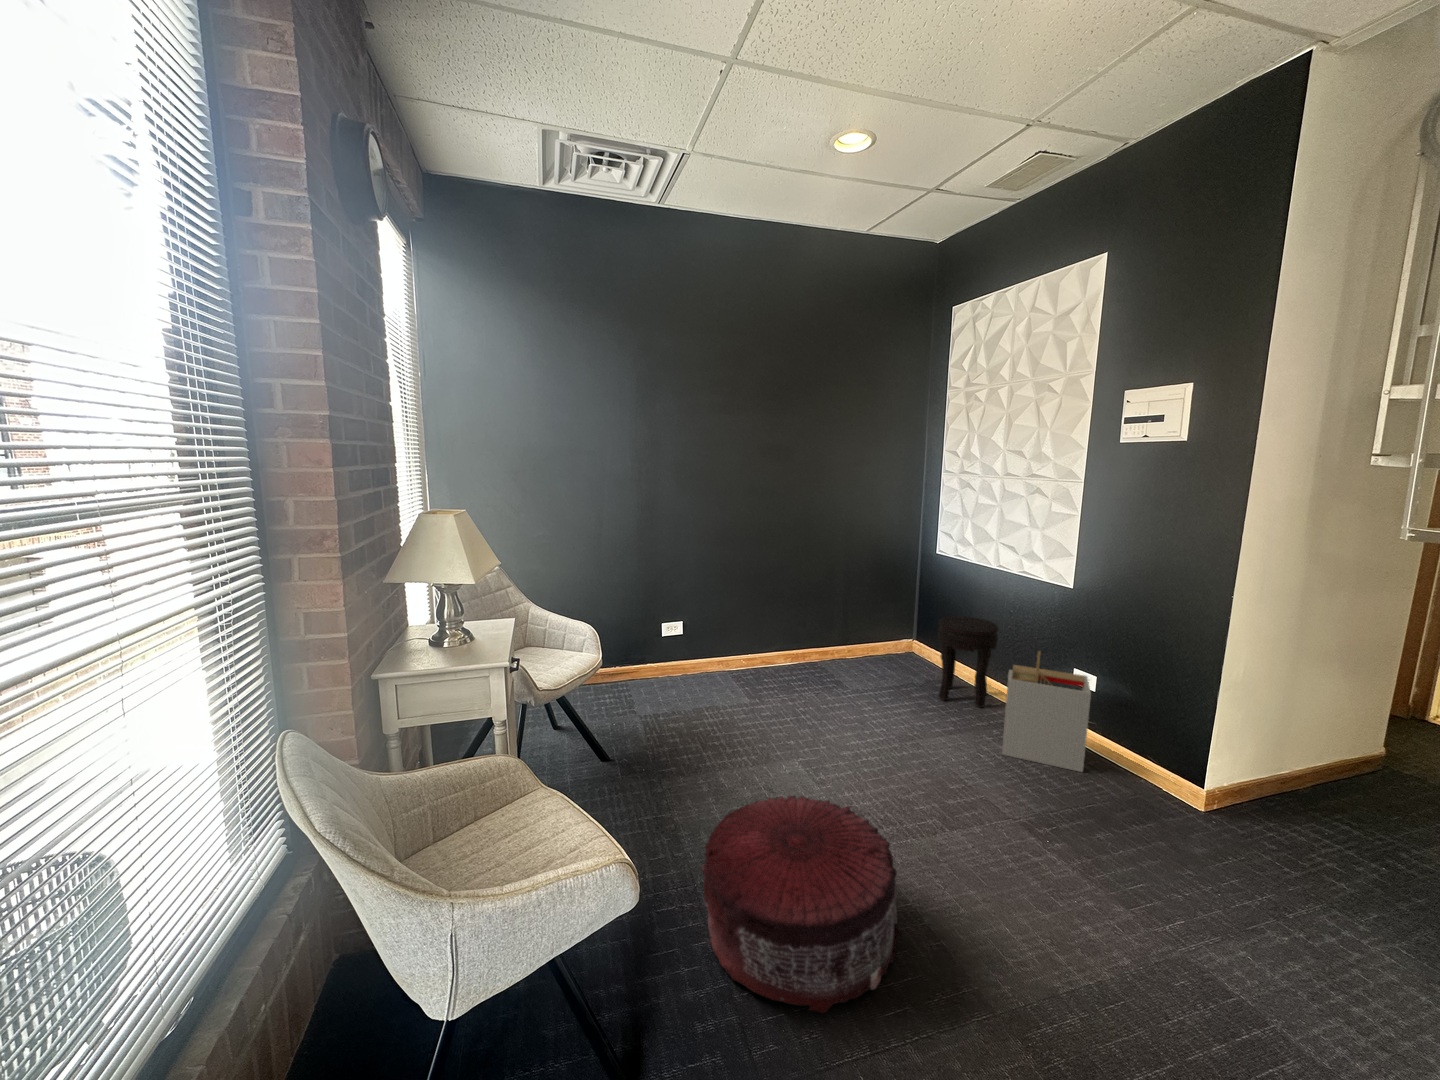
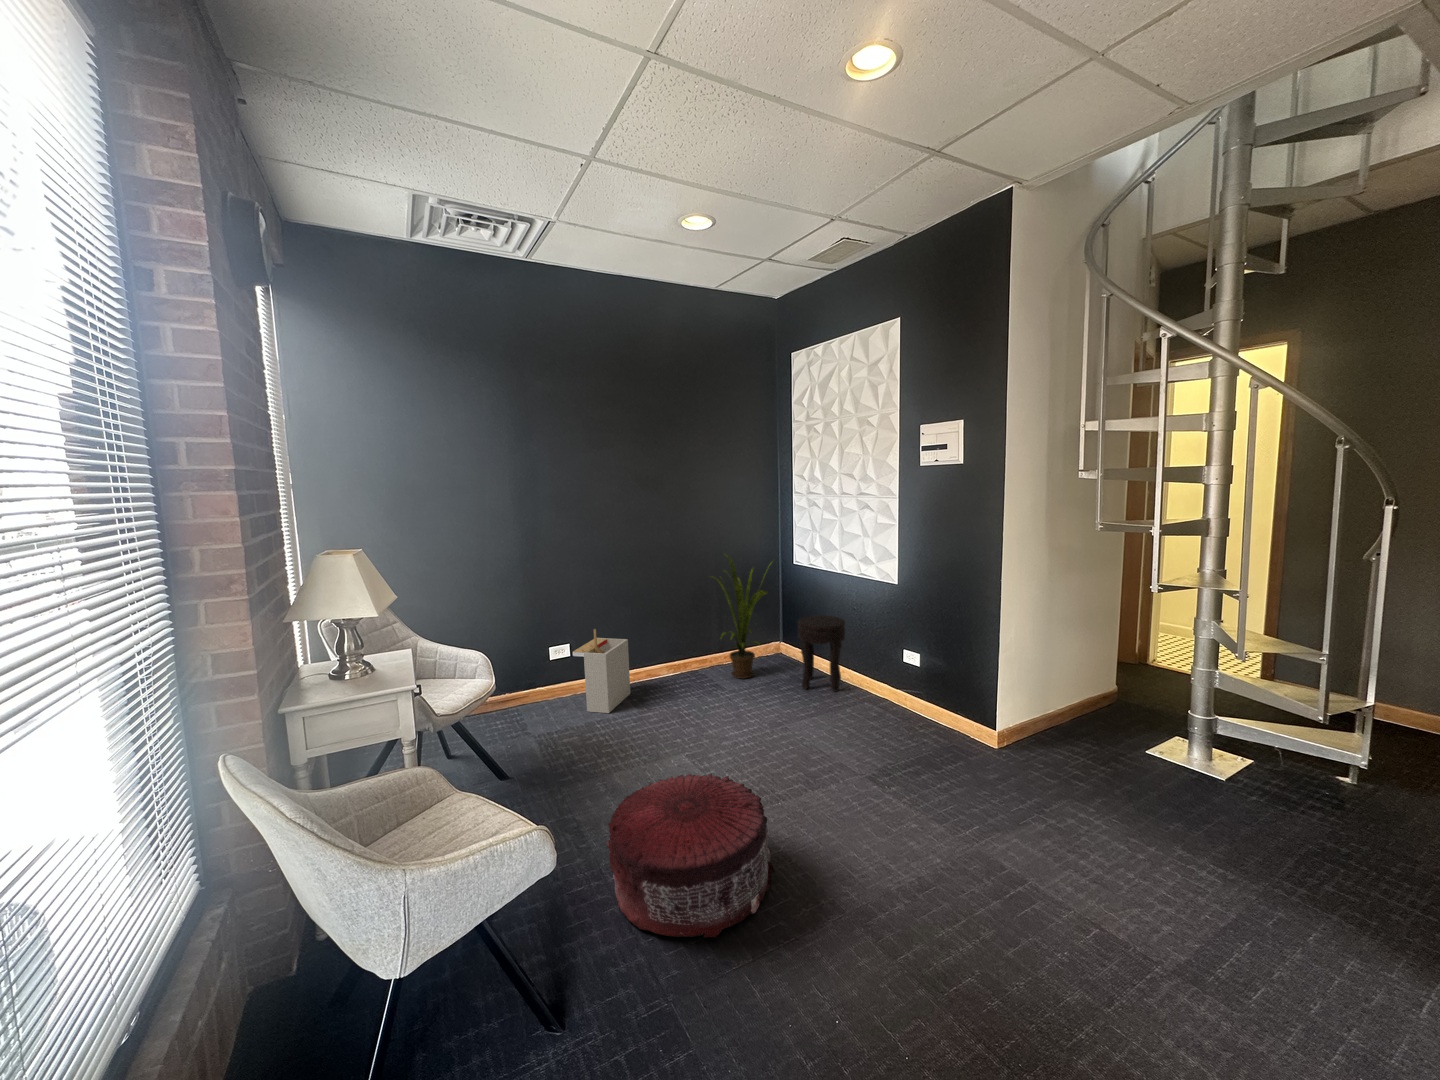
house plant: none [833,536,918,679] -> present [715,555,770,679]
storage bin: present [1002,651,1091,772] -> present [573,629,630,713]

